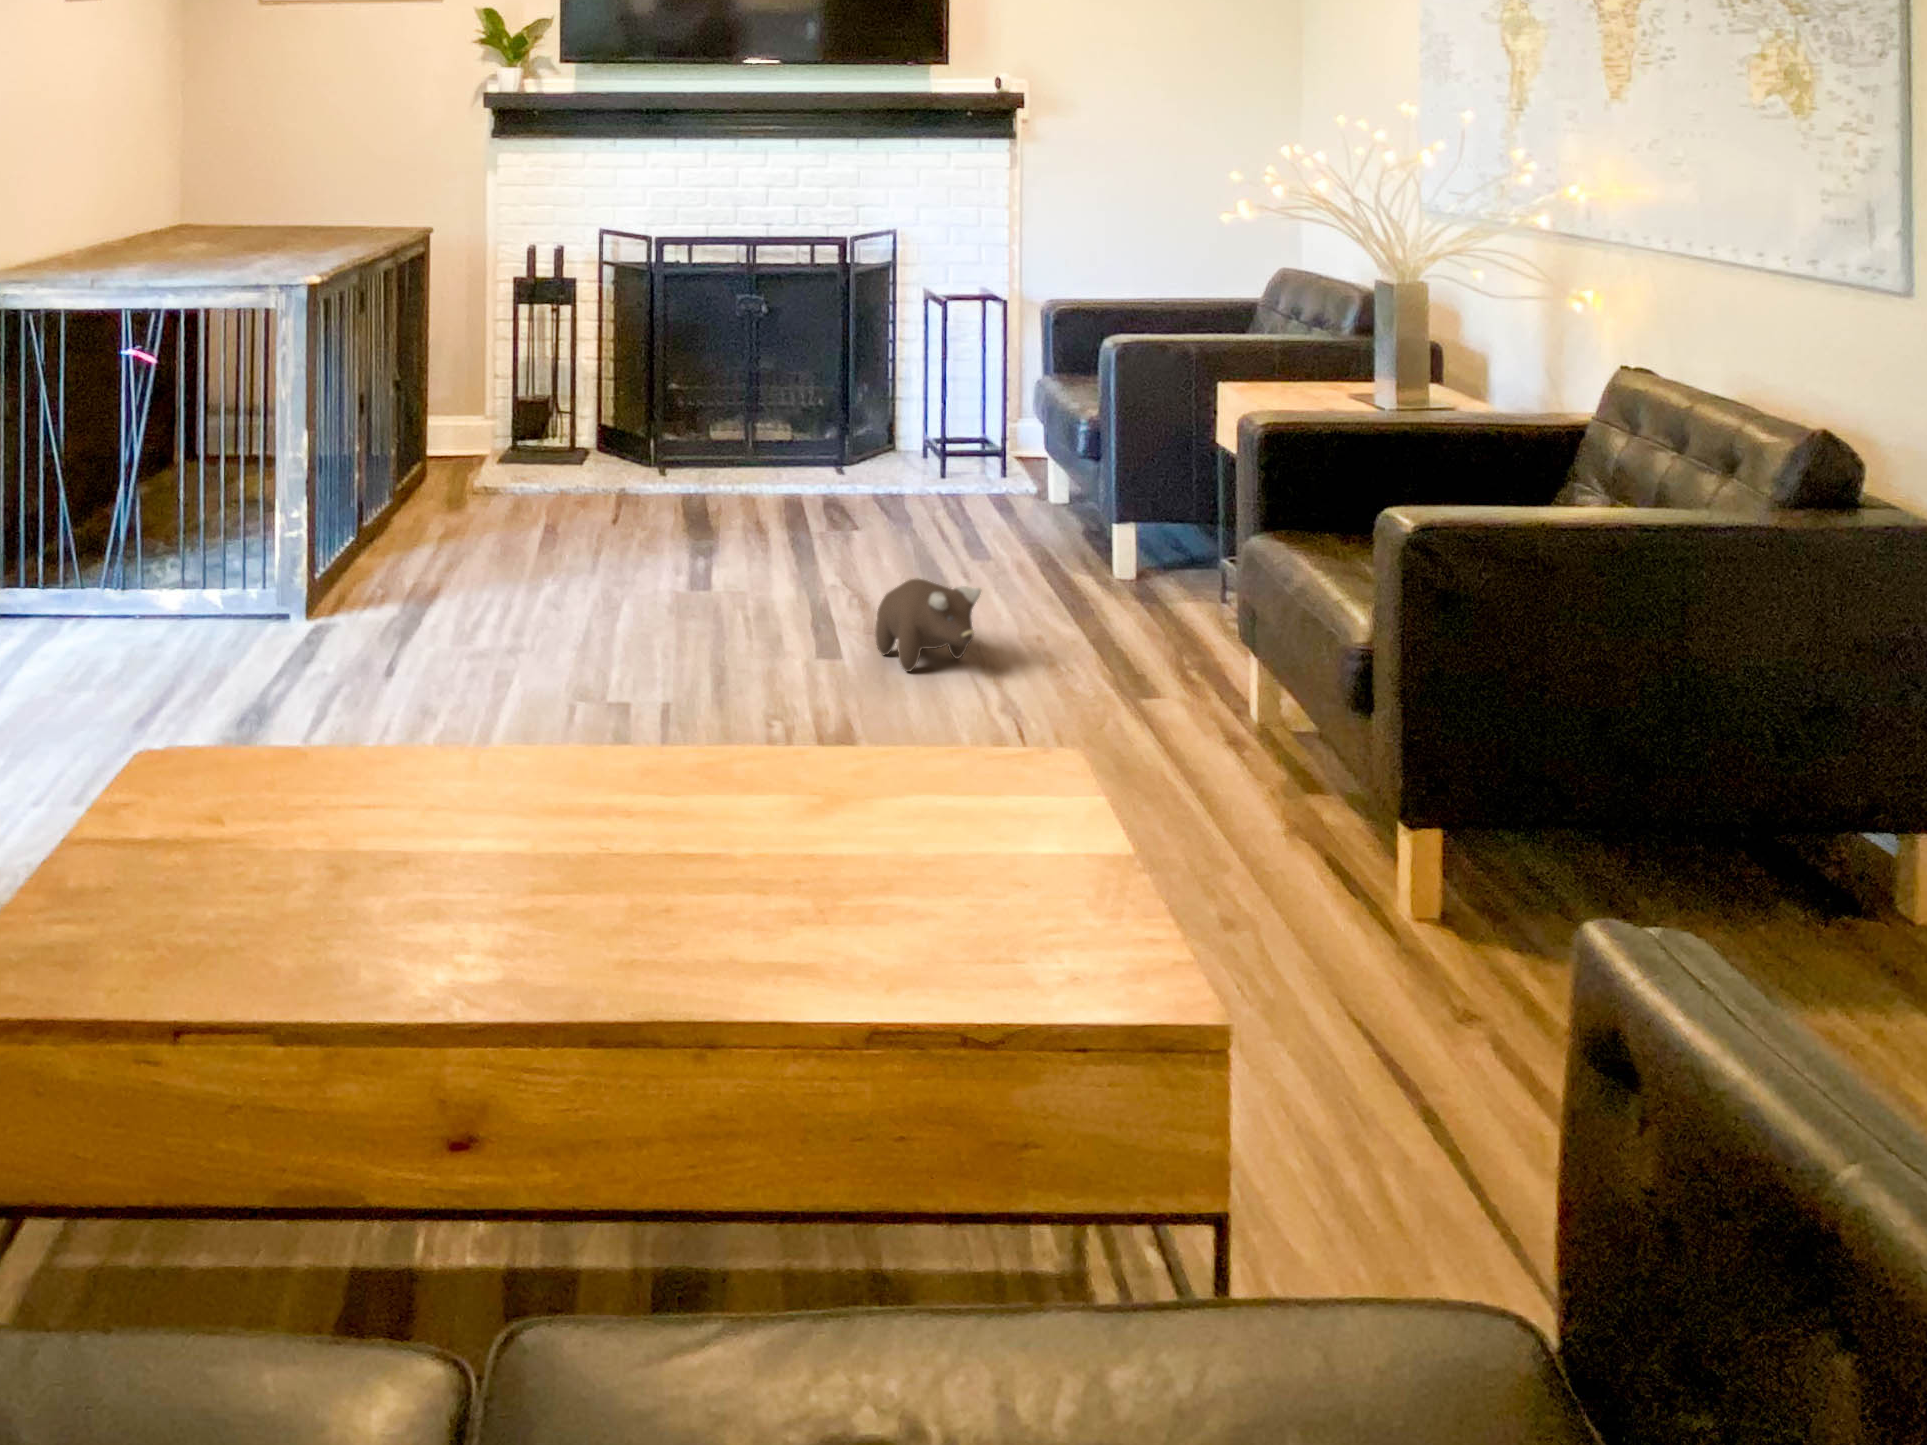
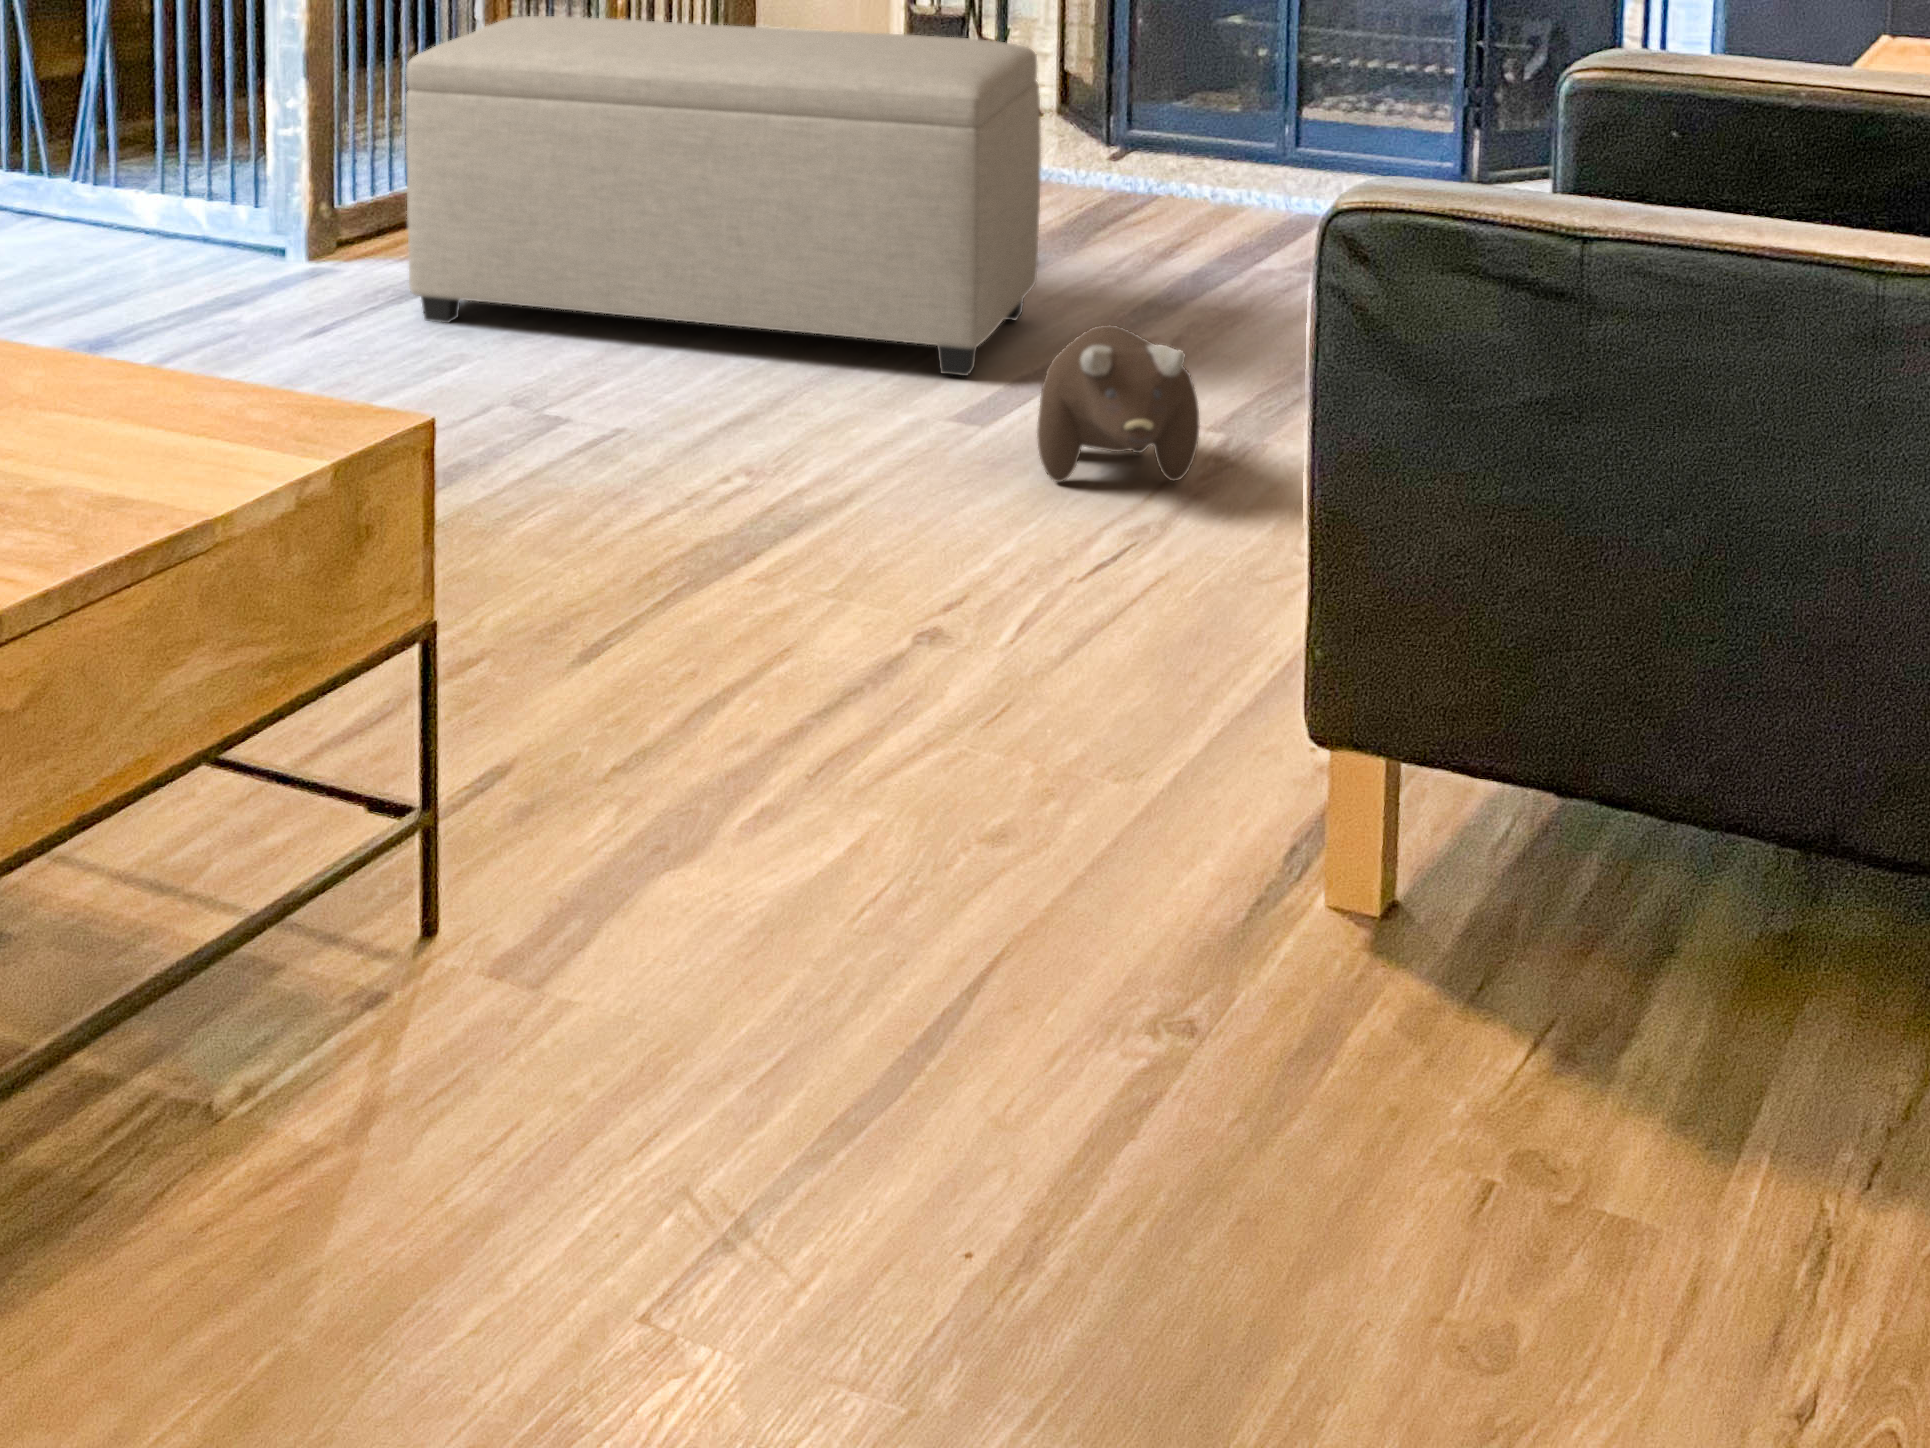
ottoman: none [427,423,791,643] -> present [406,16,1041,376]

